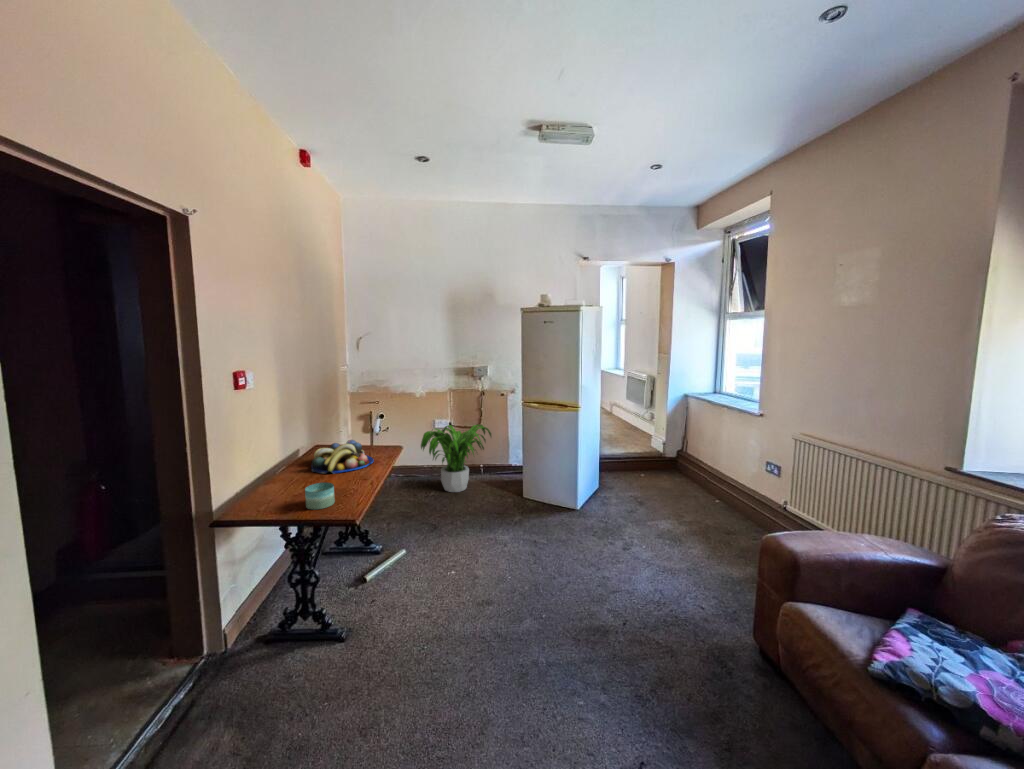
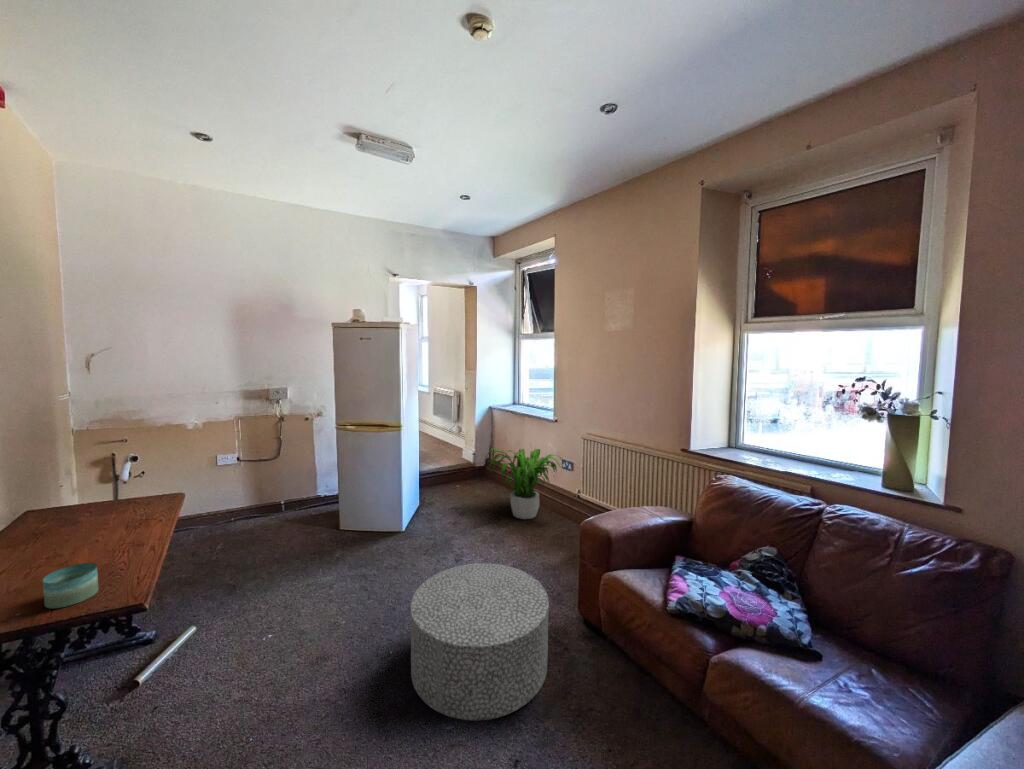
potted plant: present [421,425,491,492] -> present [485,448,560,519]
fruit bowl: present [311,440,374,474] -> none [29,496,145,553]
ottoman: none [555,552,706,716] -> present [411,563,549,720]

